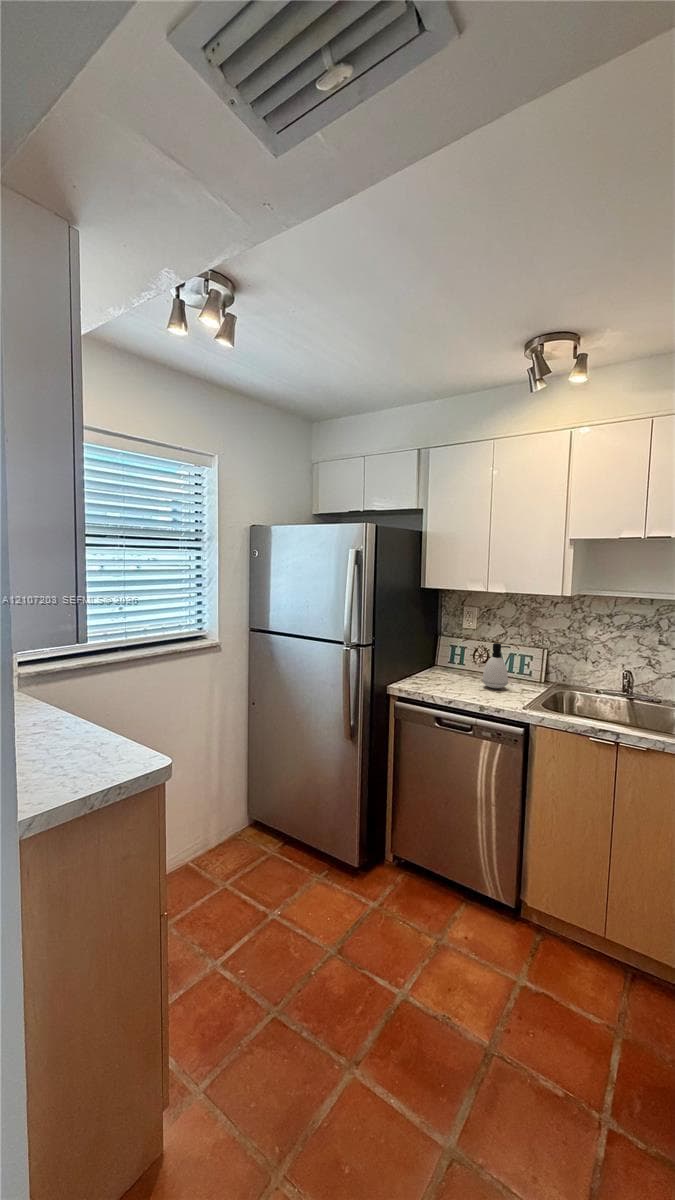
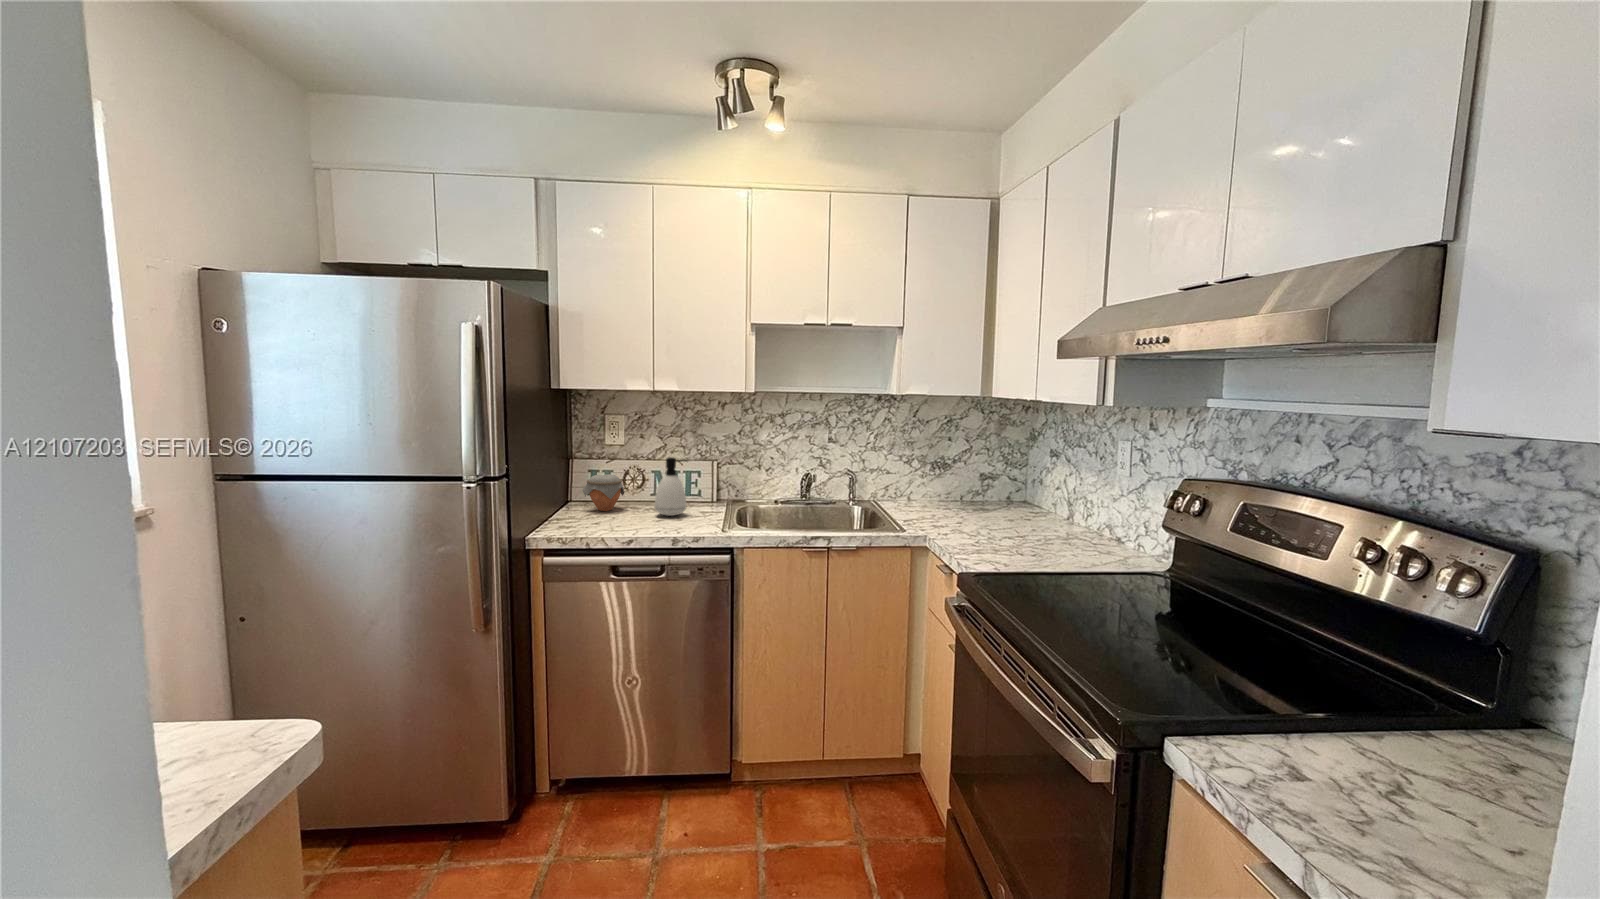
jar: none [438,650,468,677] -> present [582,474,625,511]

